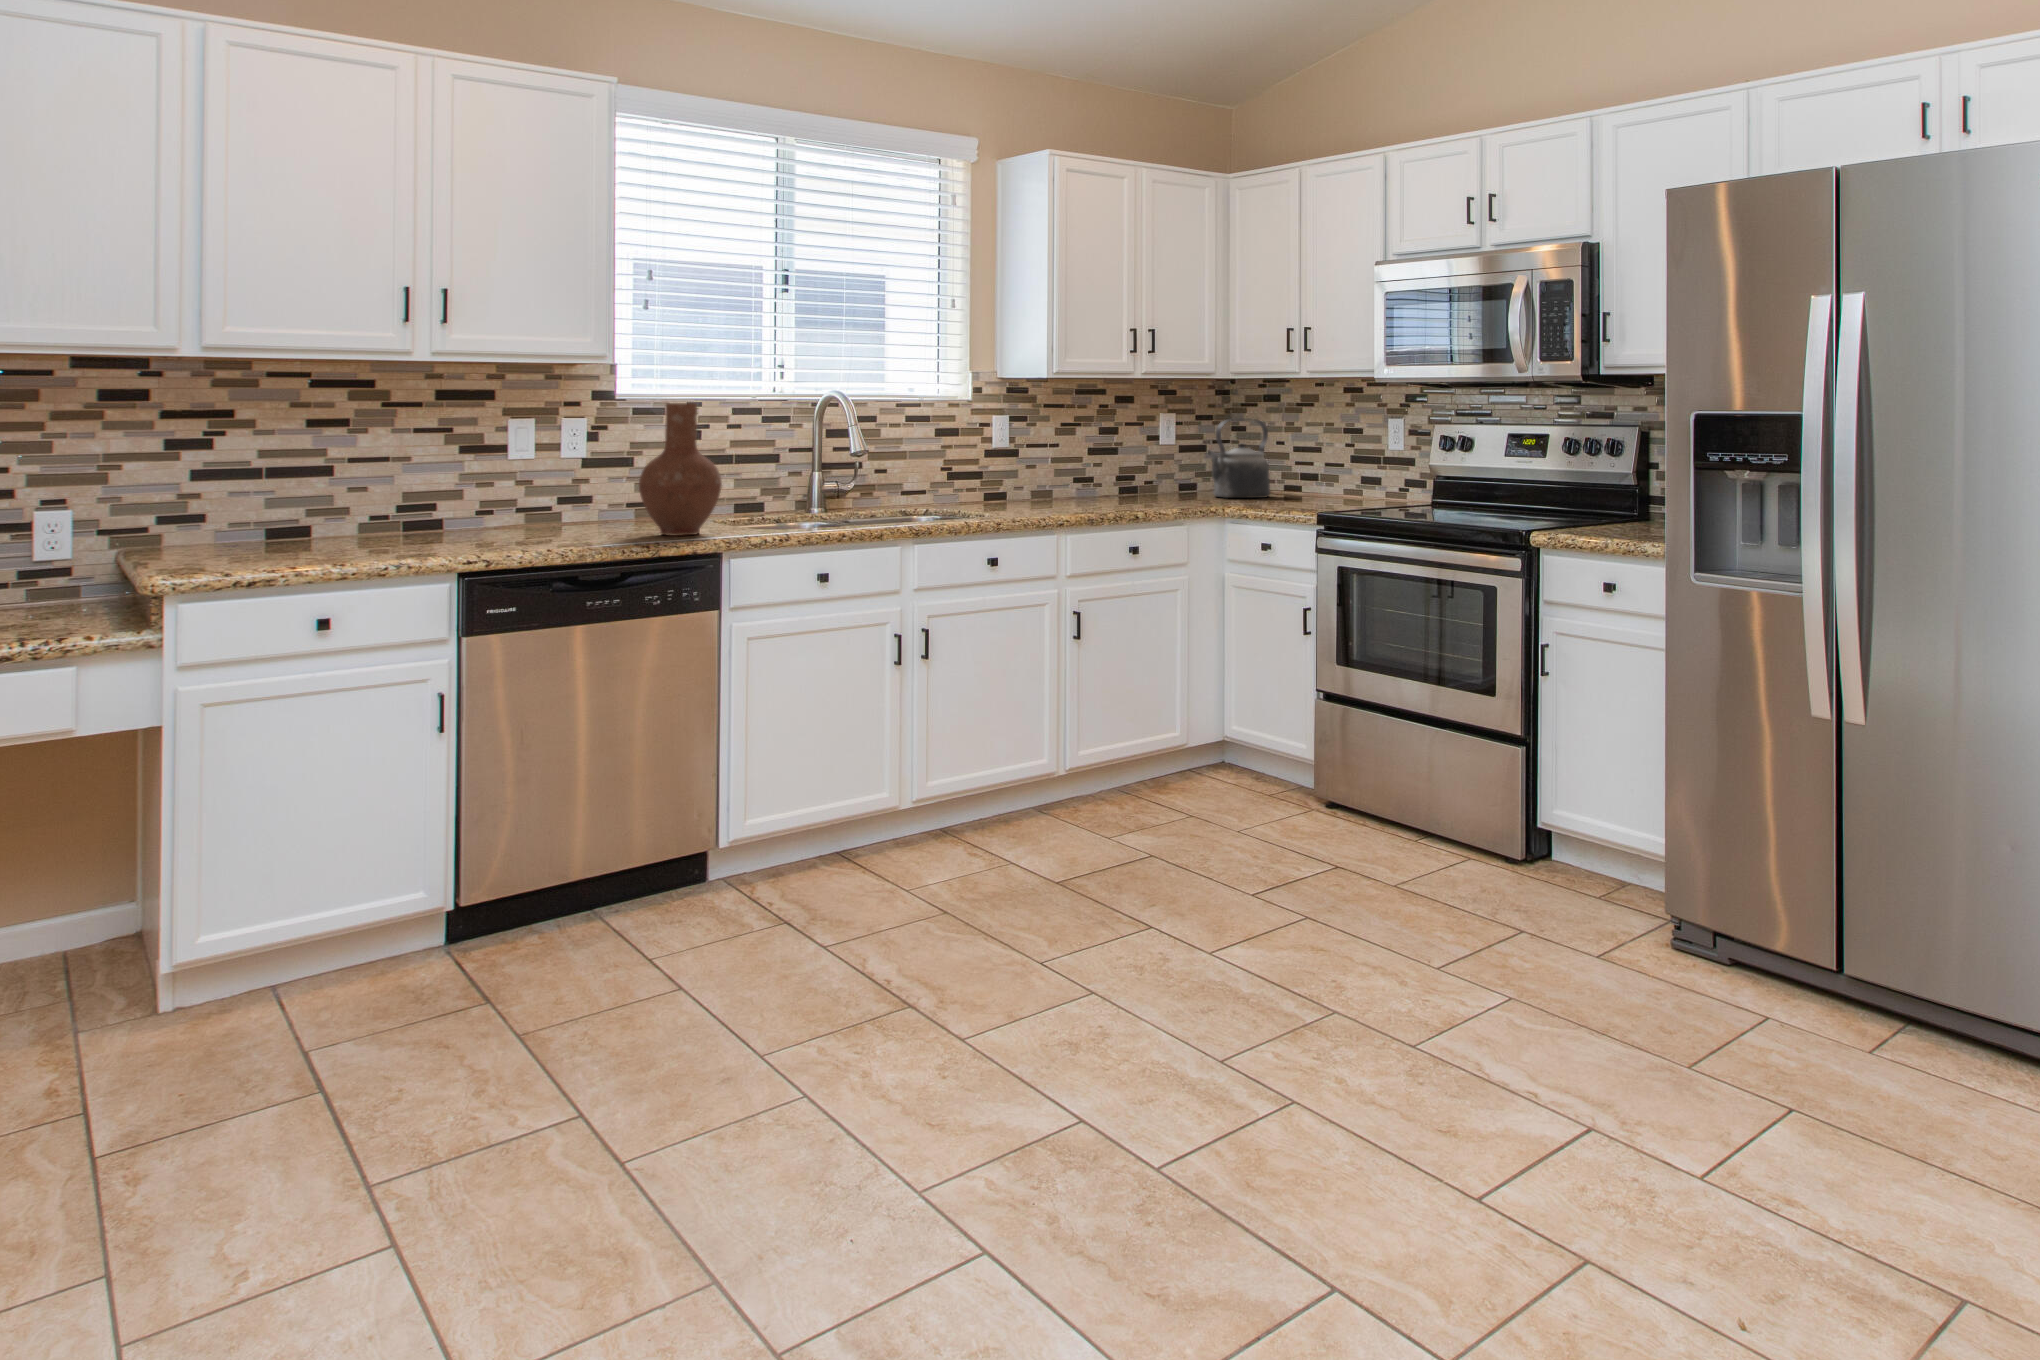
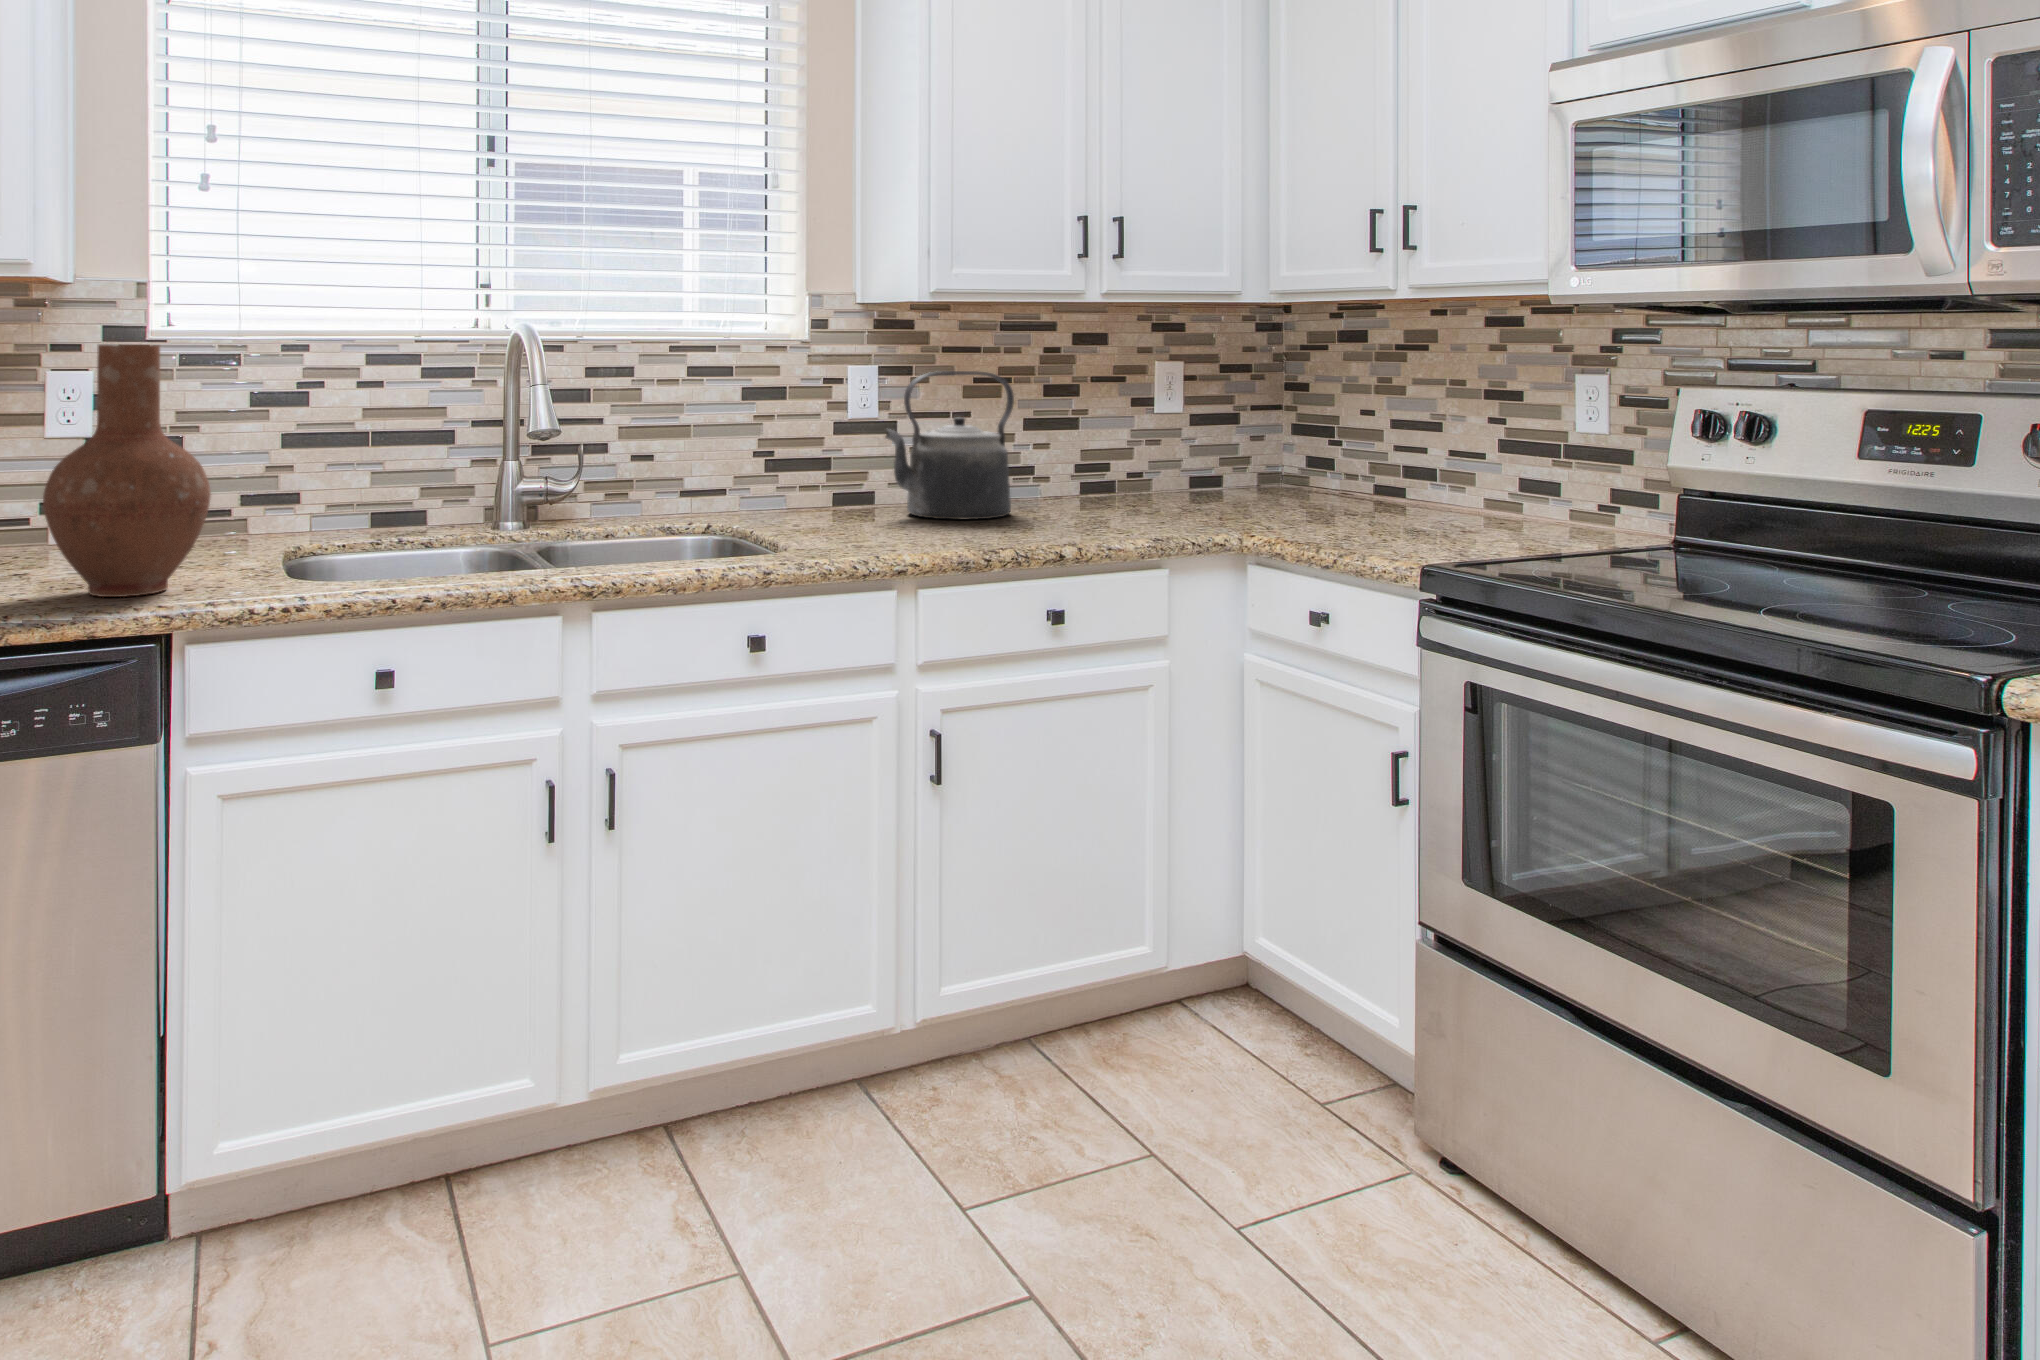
kettle: present [1208,419,1270,498] -> present [886,371,1014,519]

